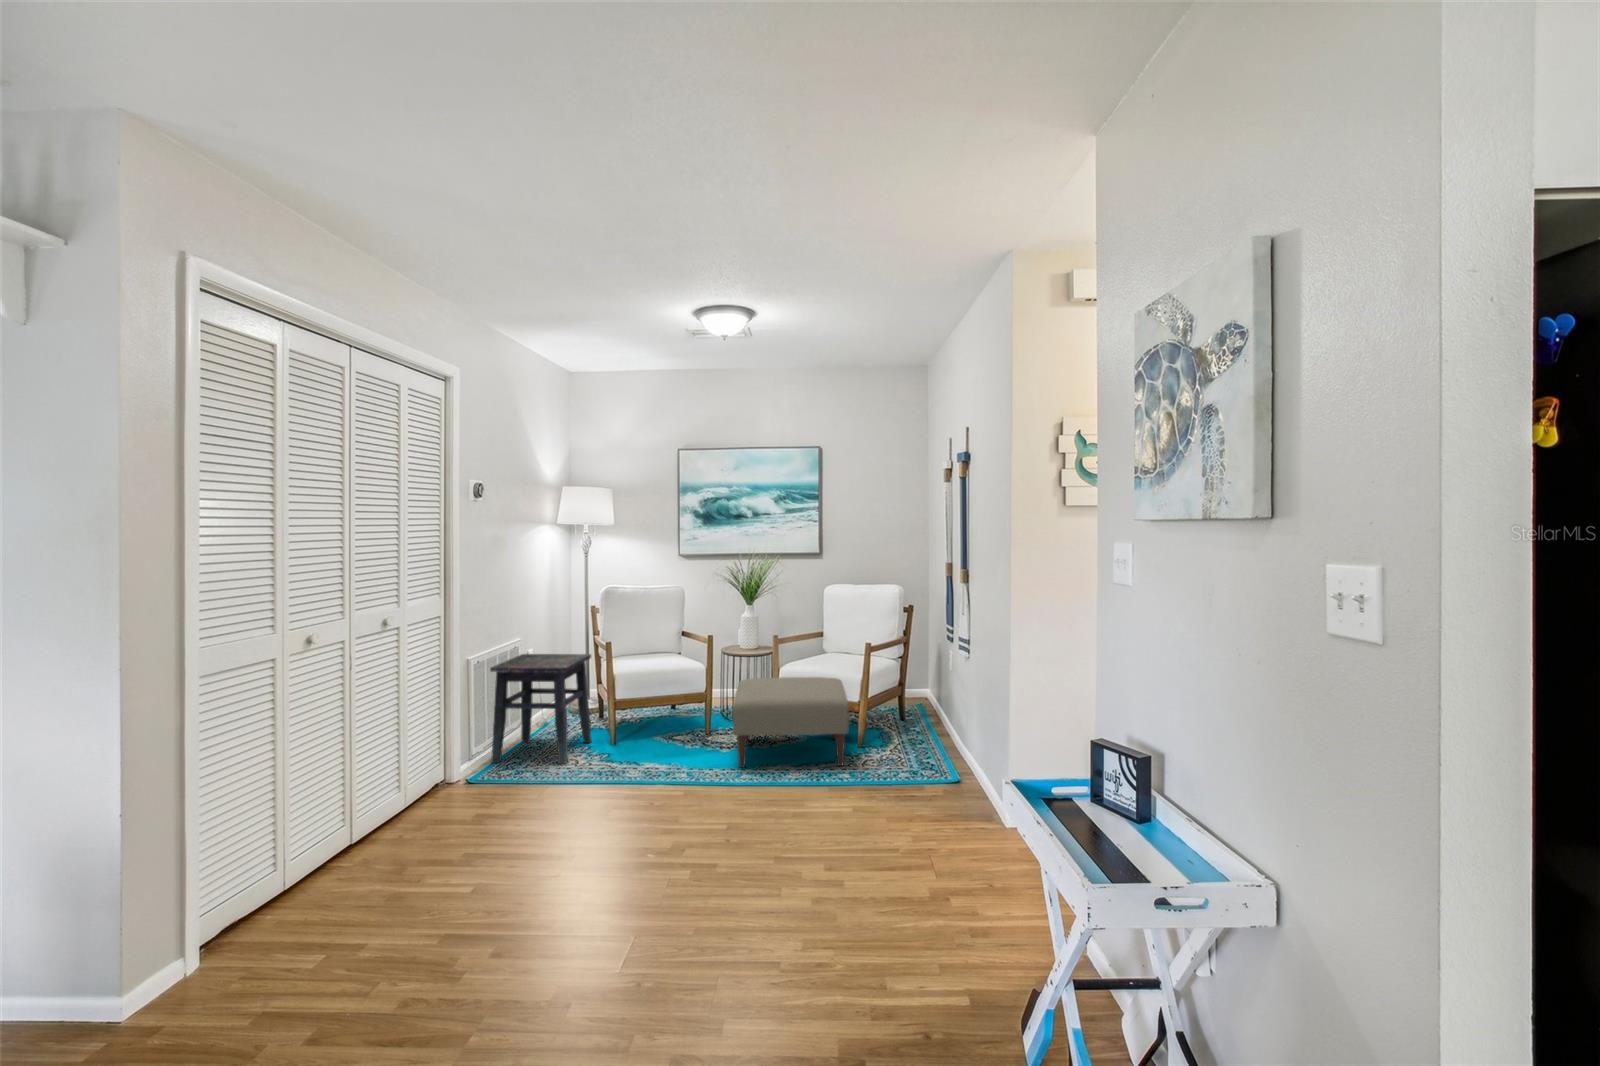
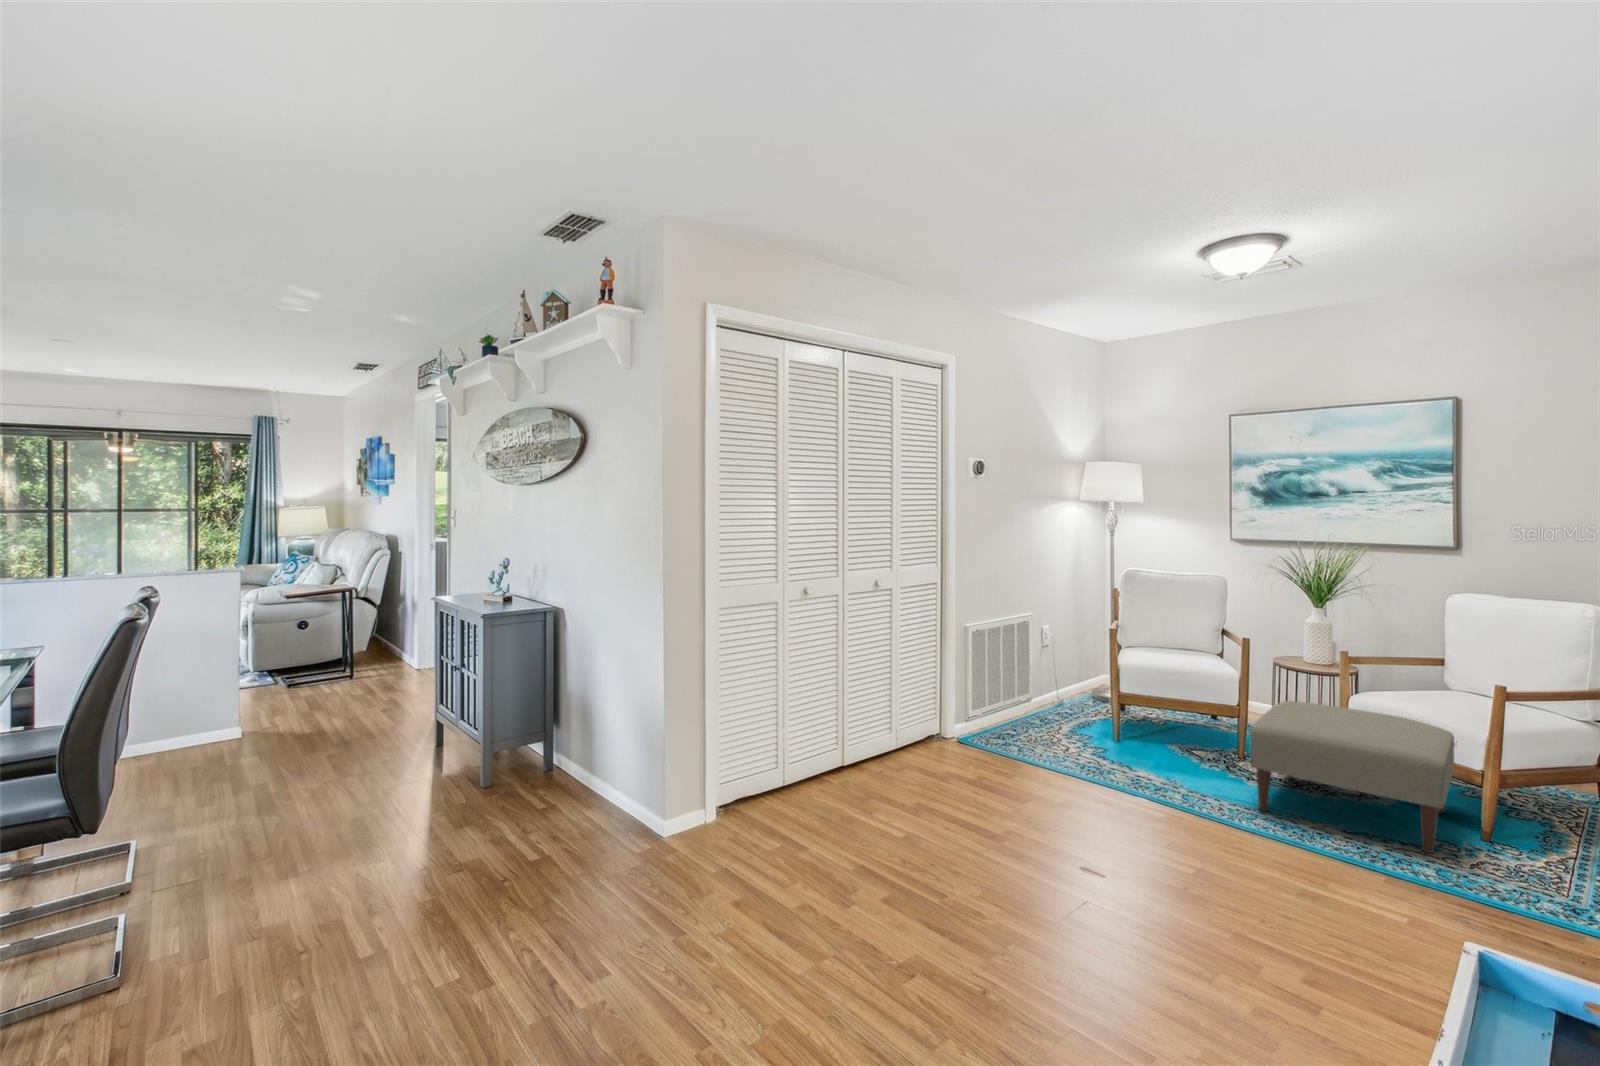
side table: present [490,654,592,764] -> none [986,631,1095,750]

